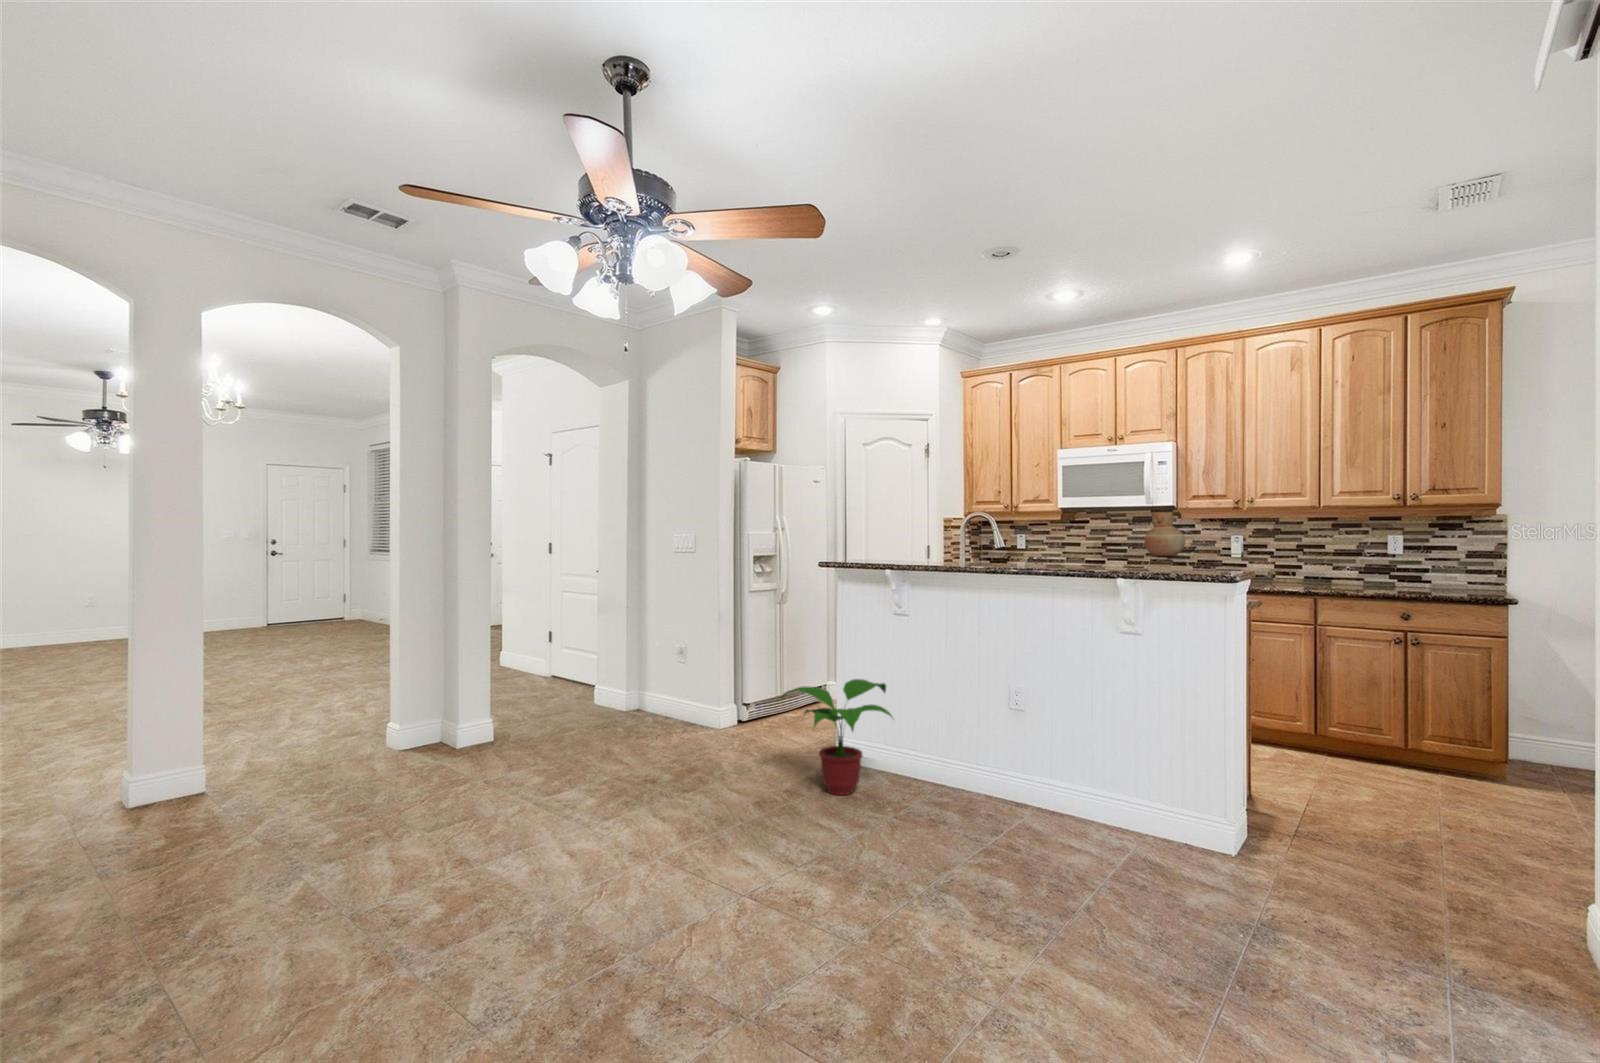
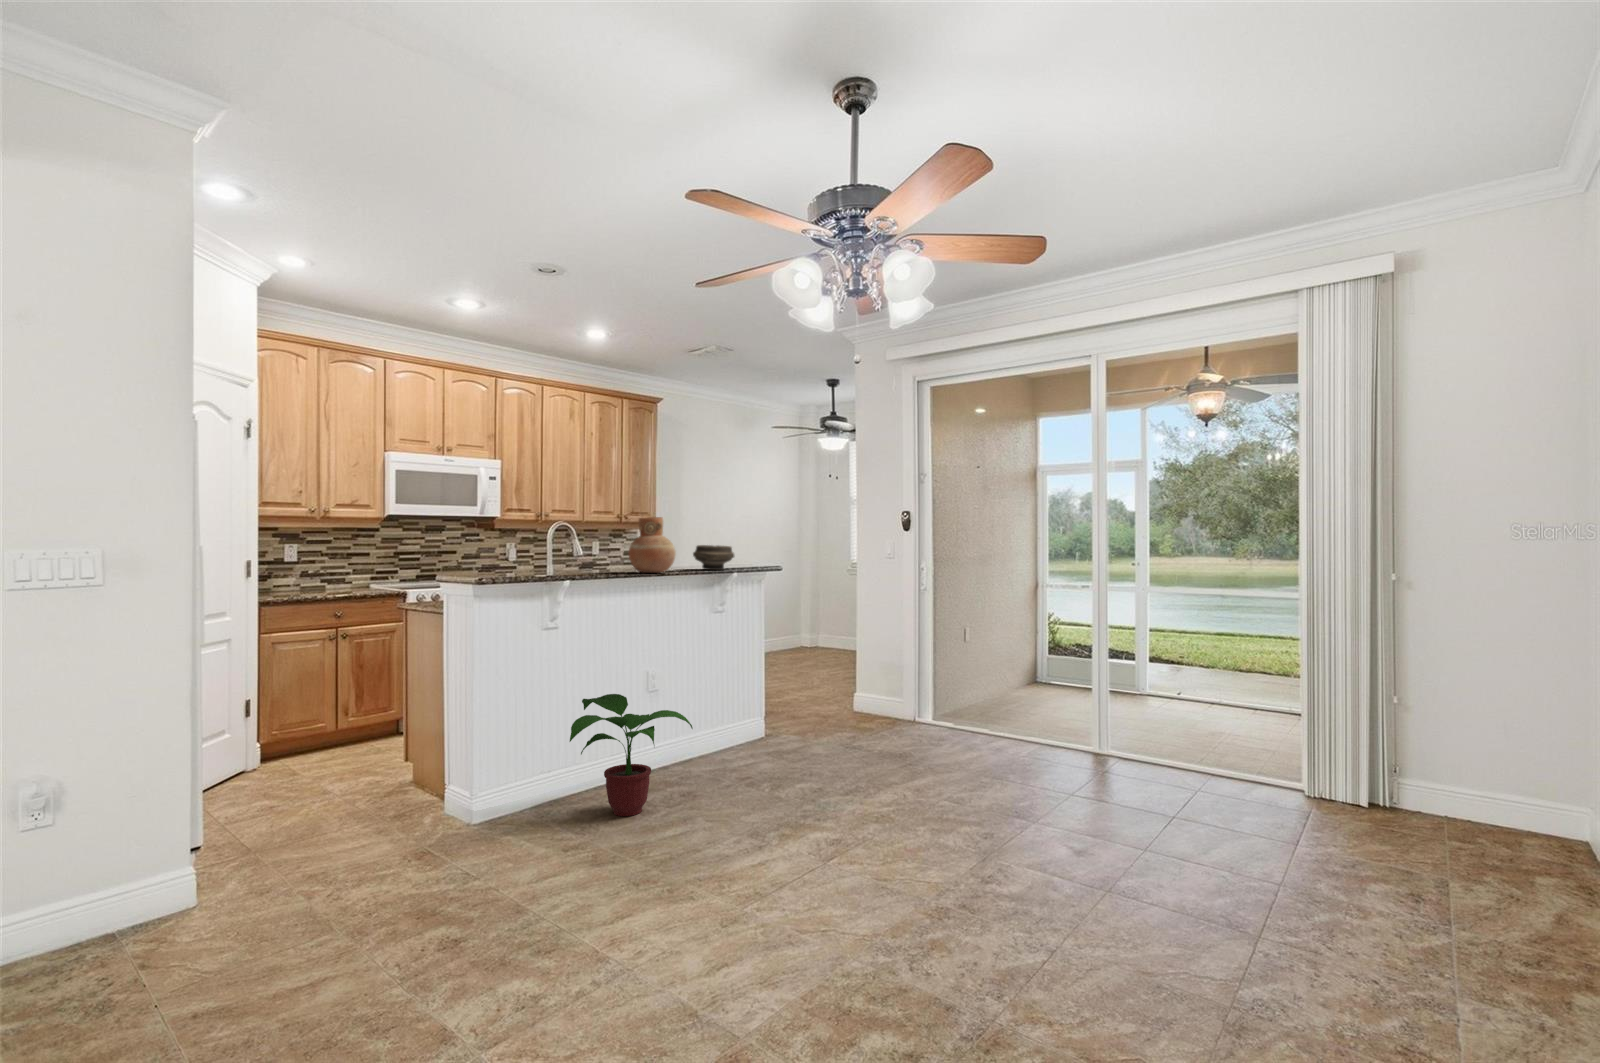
vase: present [1145,512,1185,557] -> present [629,517,676,573]
bowl: none [1068,541,1130,576] -> present [693,545,734,570]

